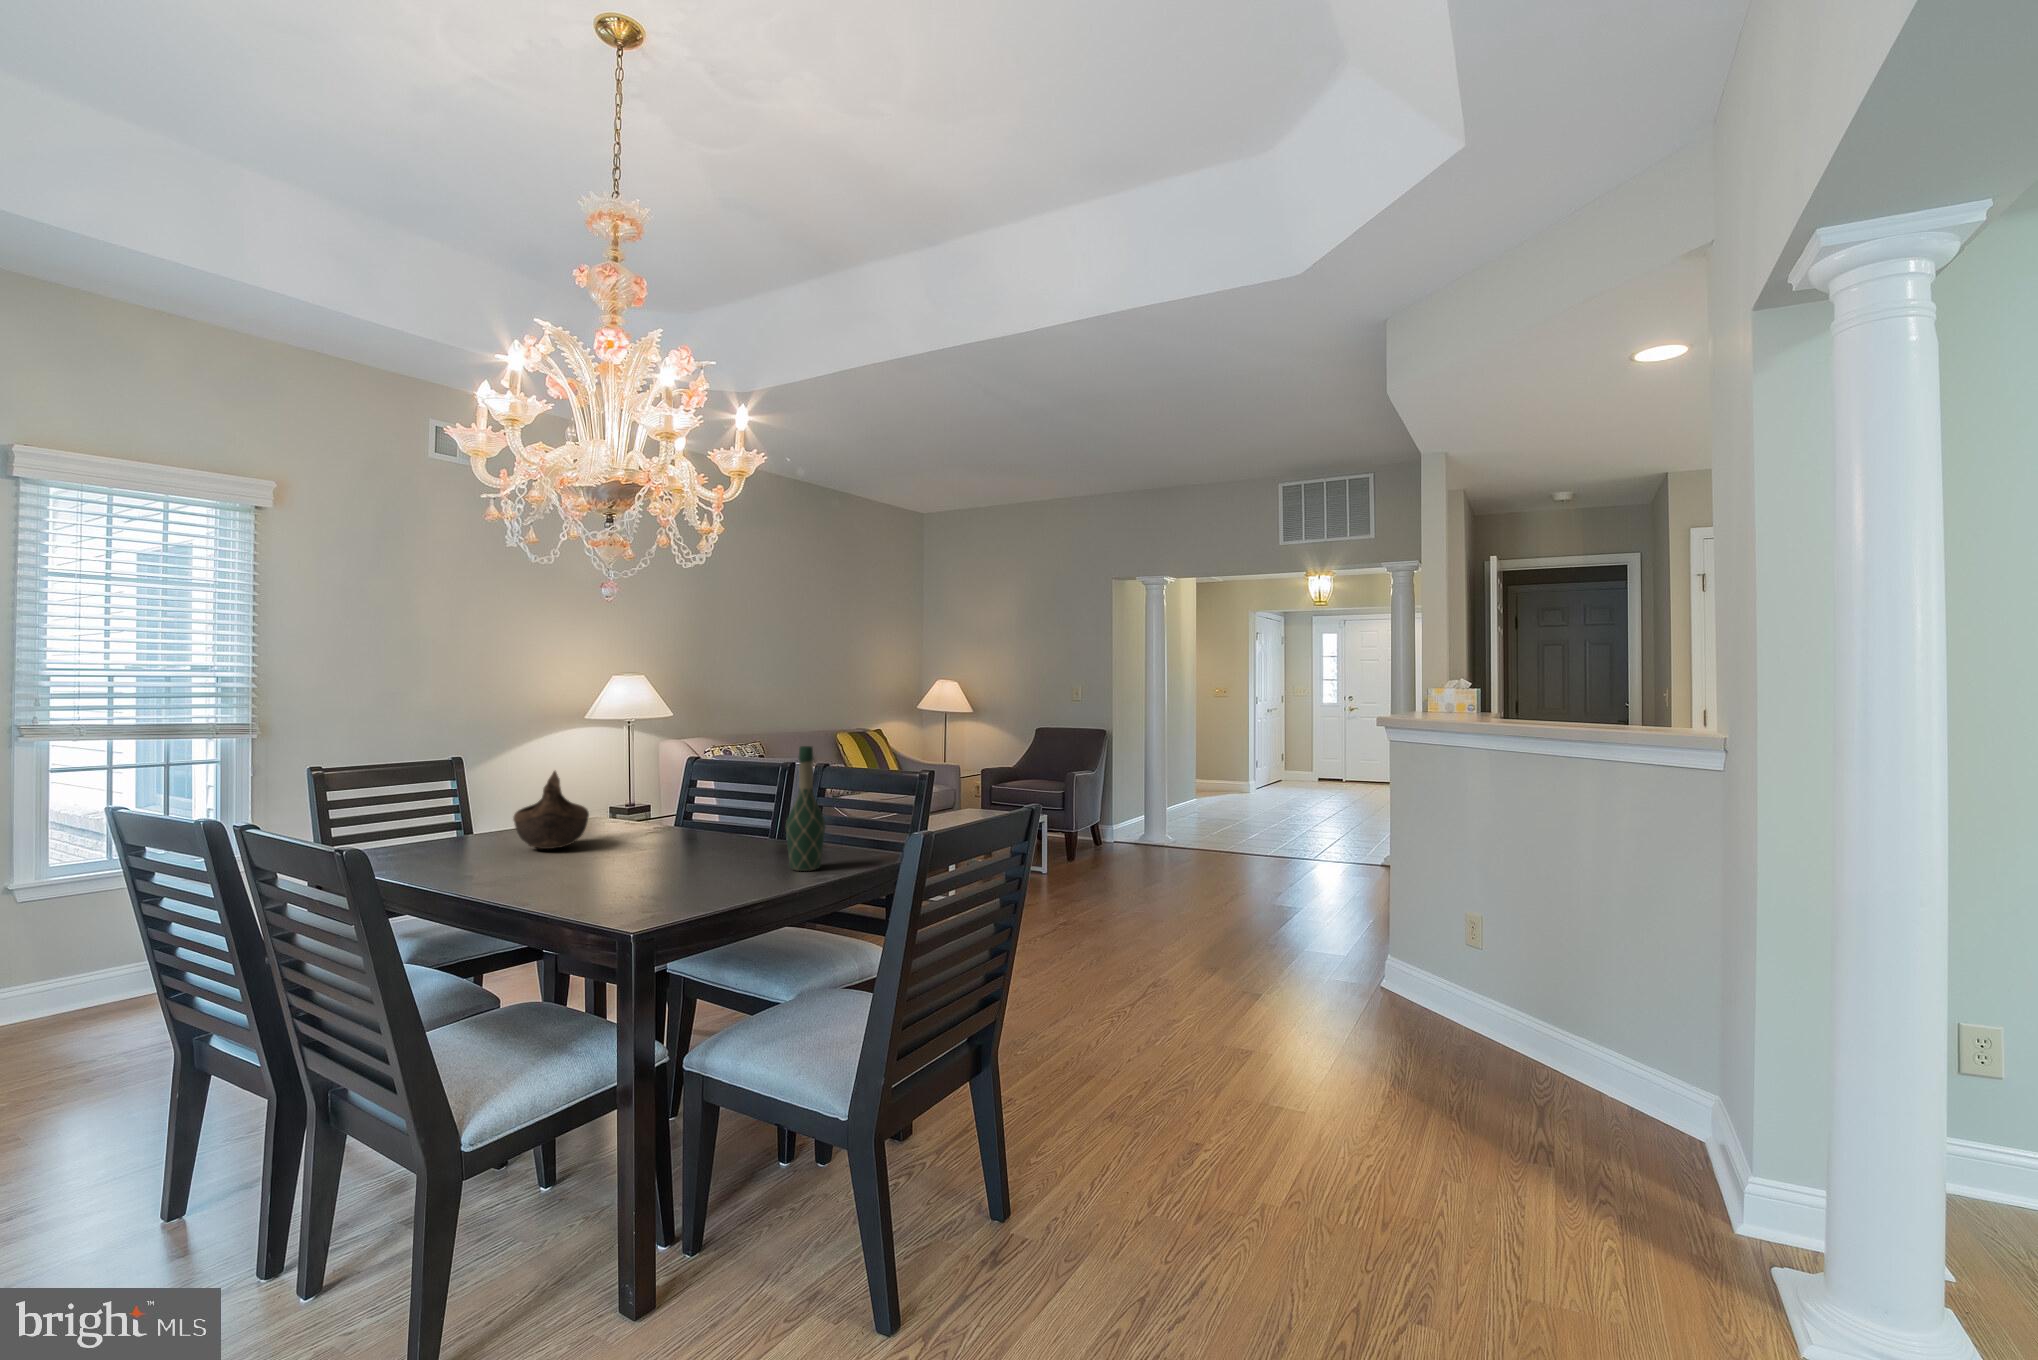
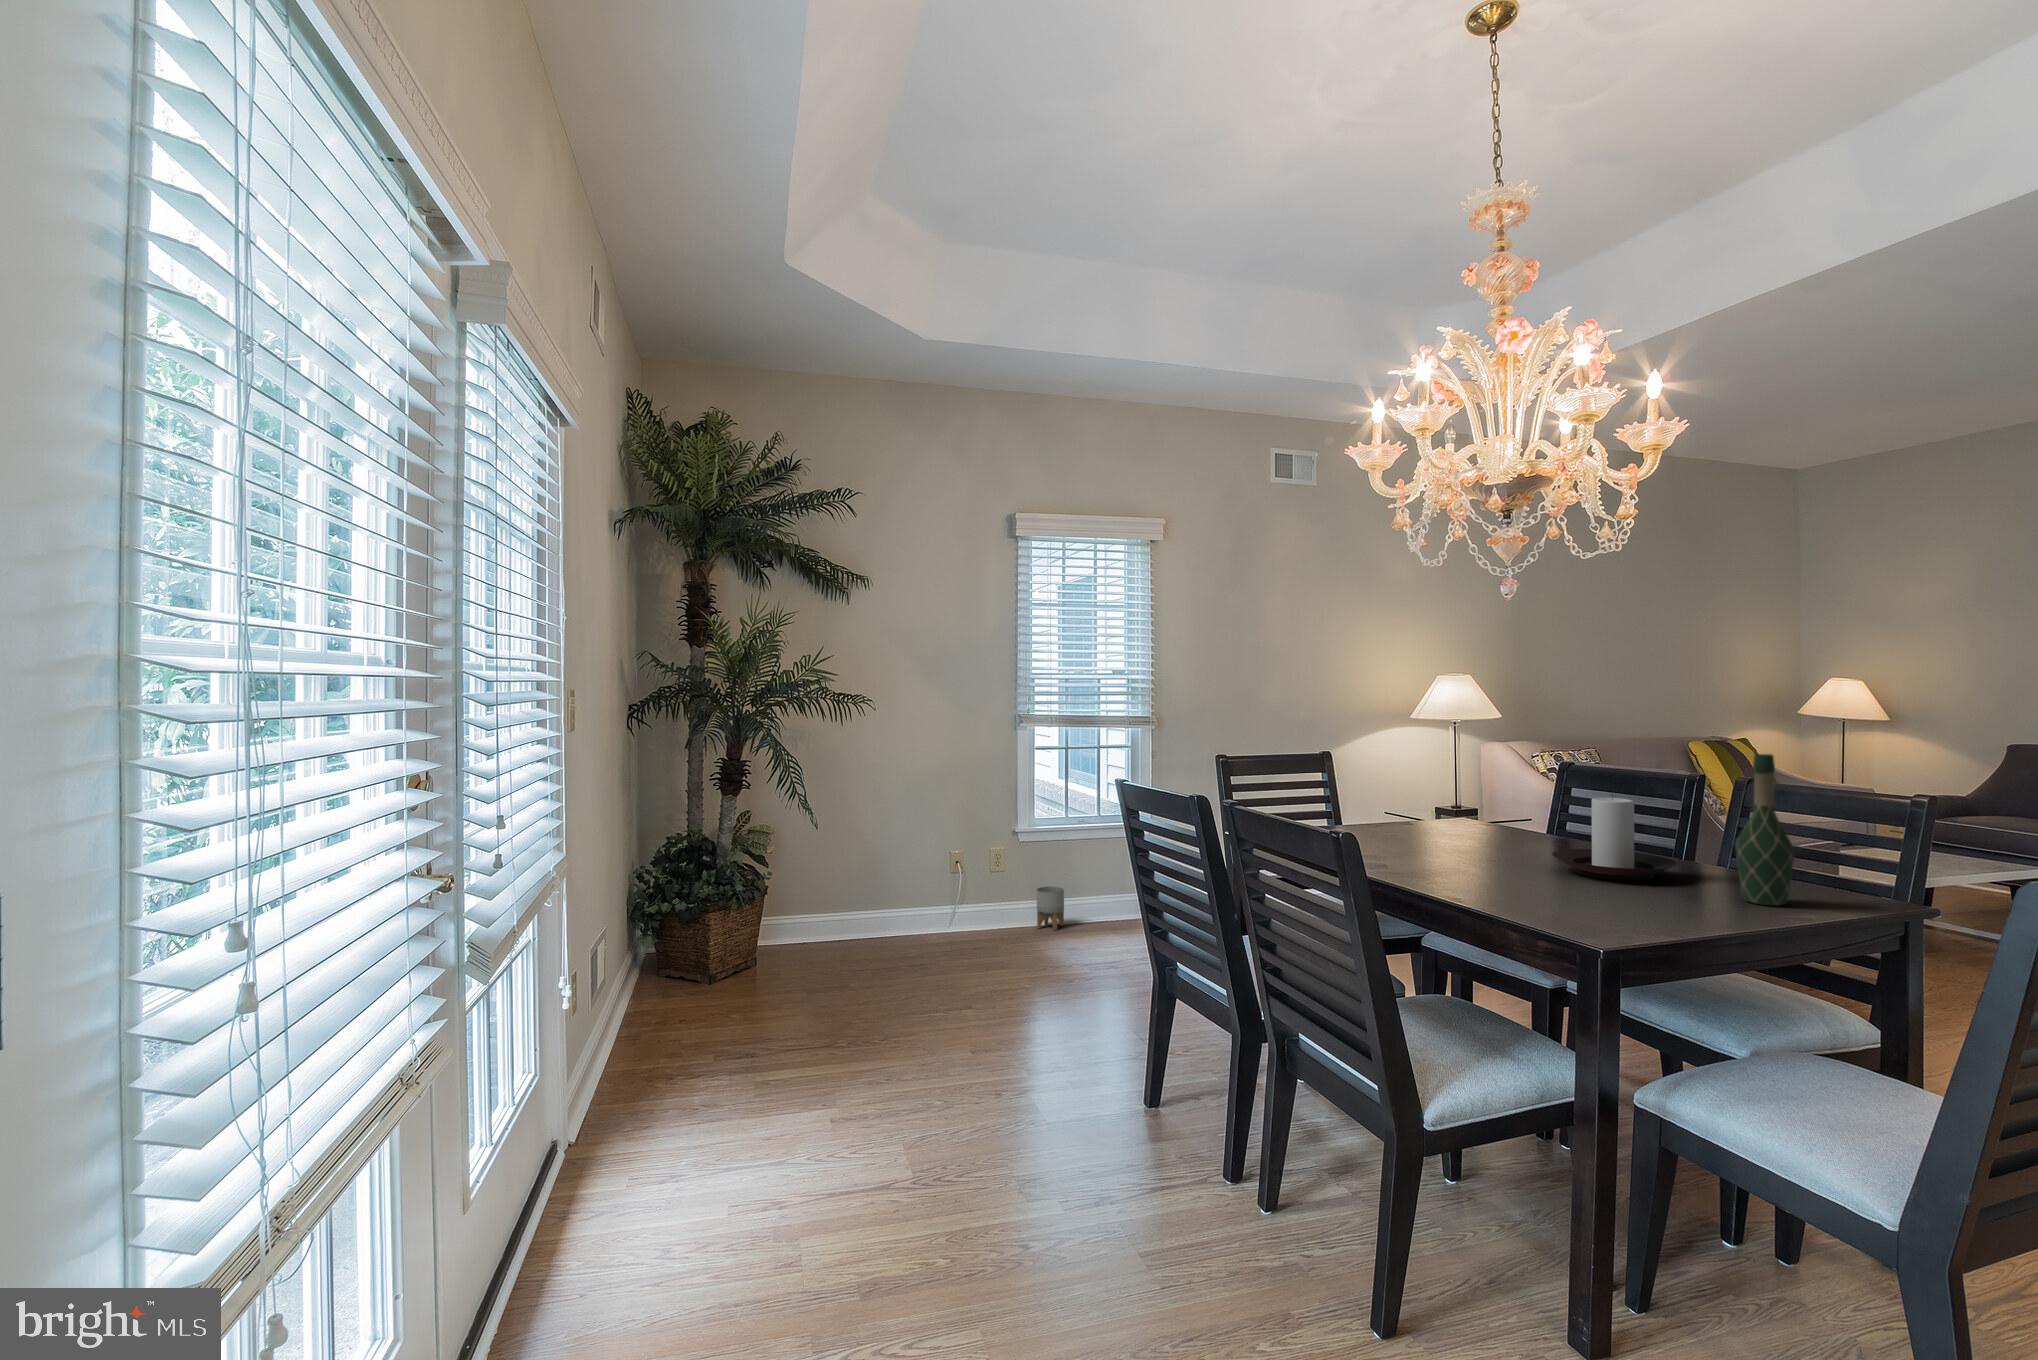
decorative bowl: present [513,771,589,849] -> none [1396,768,1469,845]
candle holder: none [652,787,753,864] -> present [1552,794,1677,880]
planter: none [46,955,98,1017] -> present [1037,886,1064,930]

